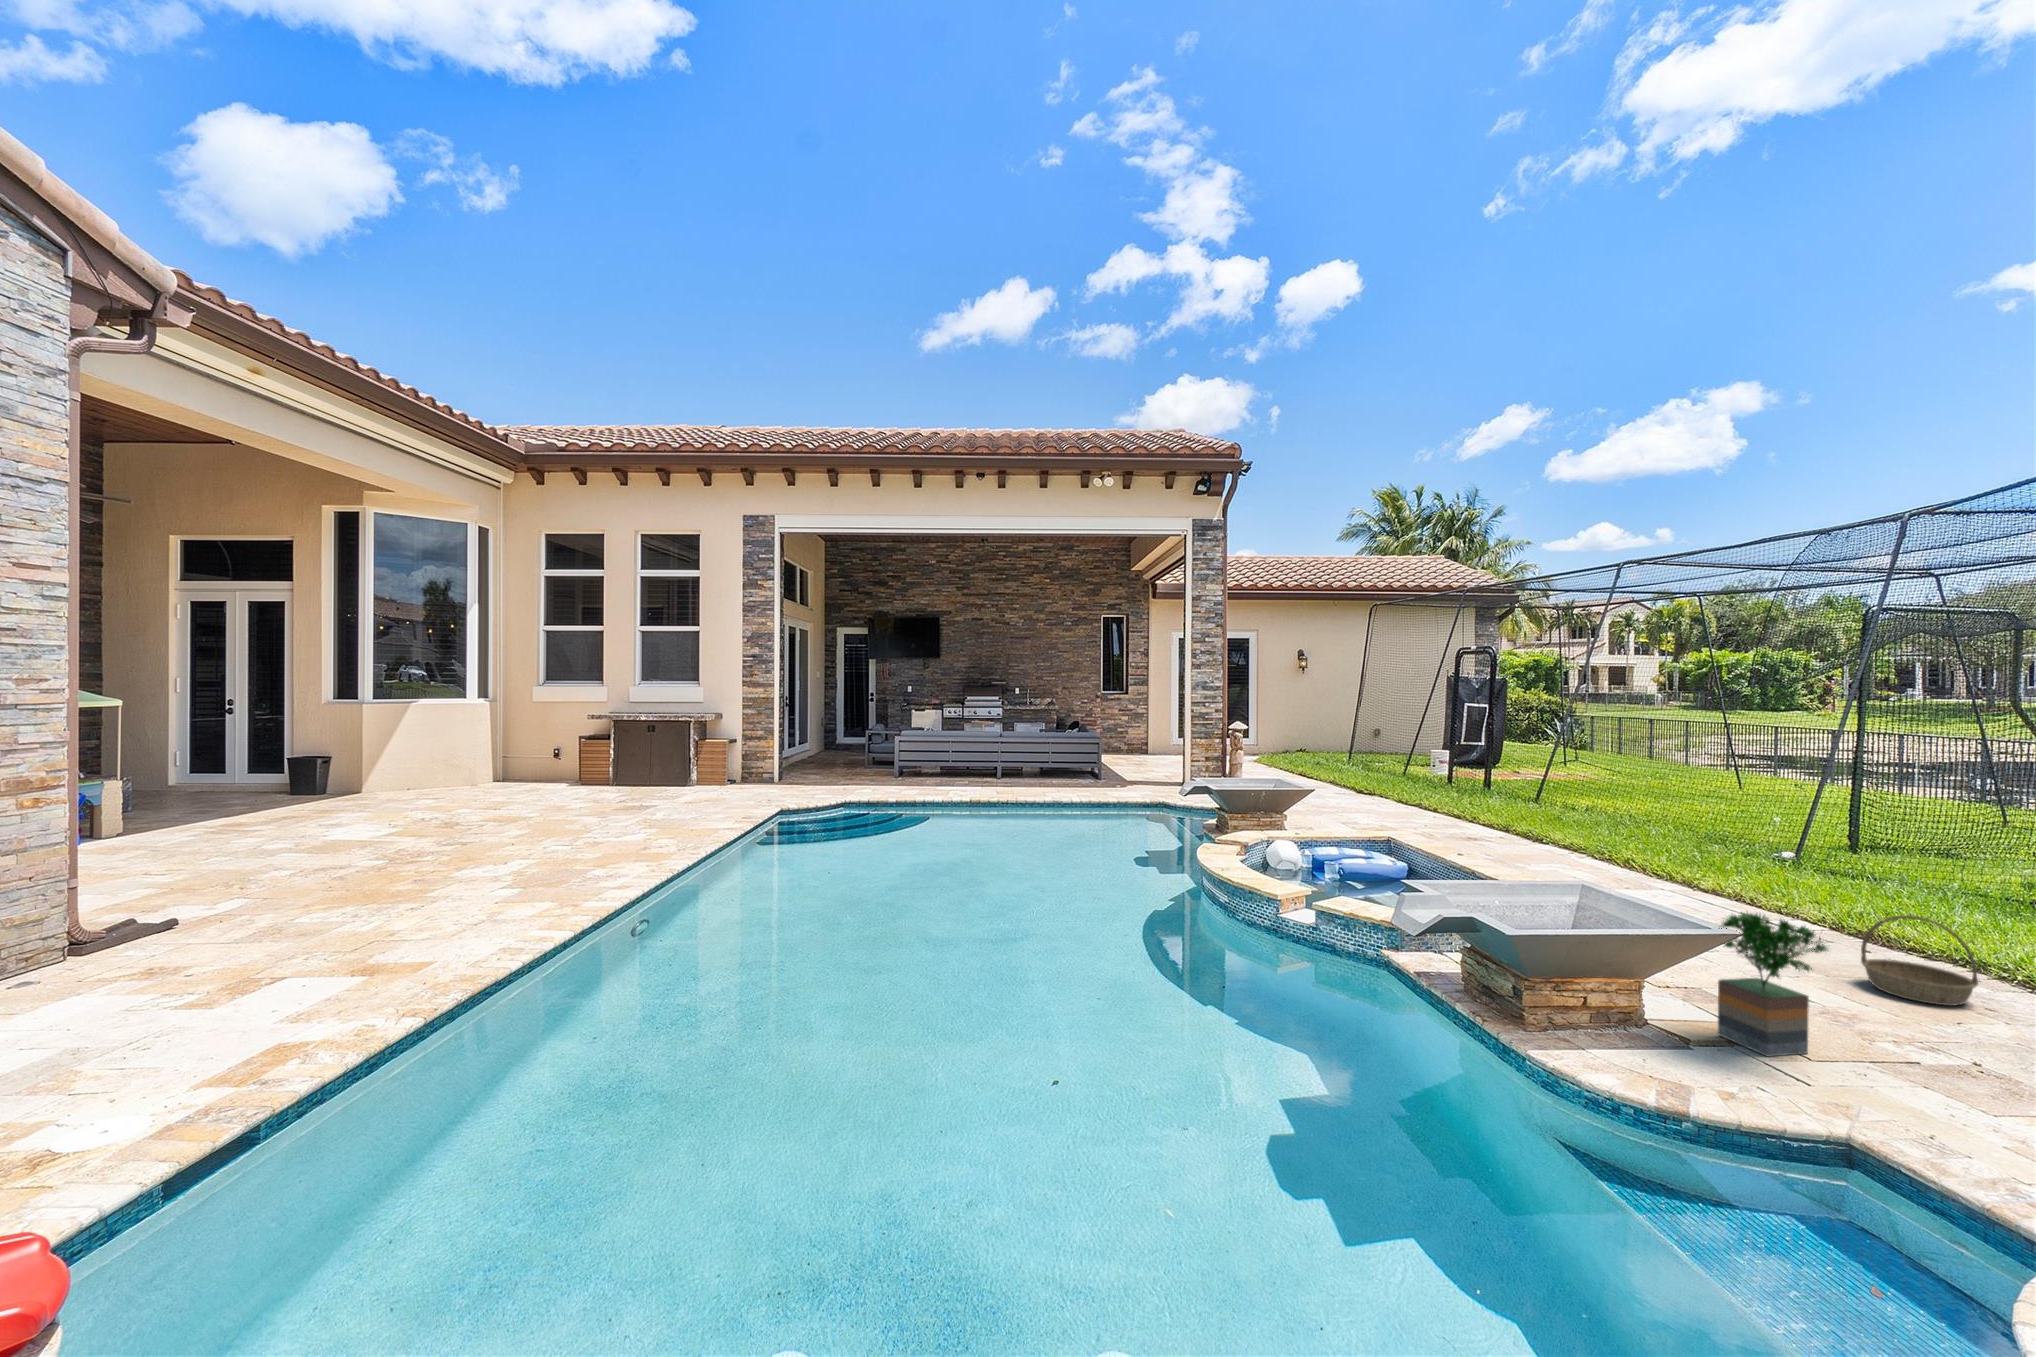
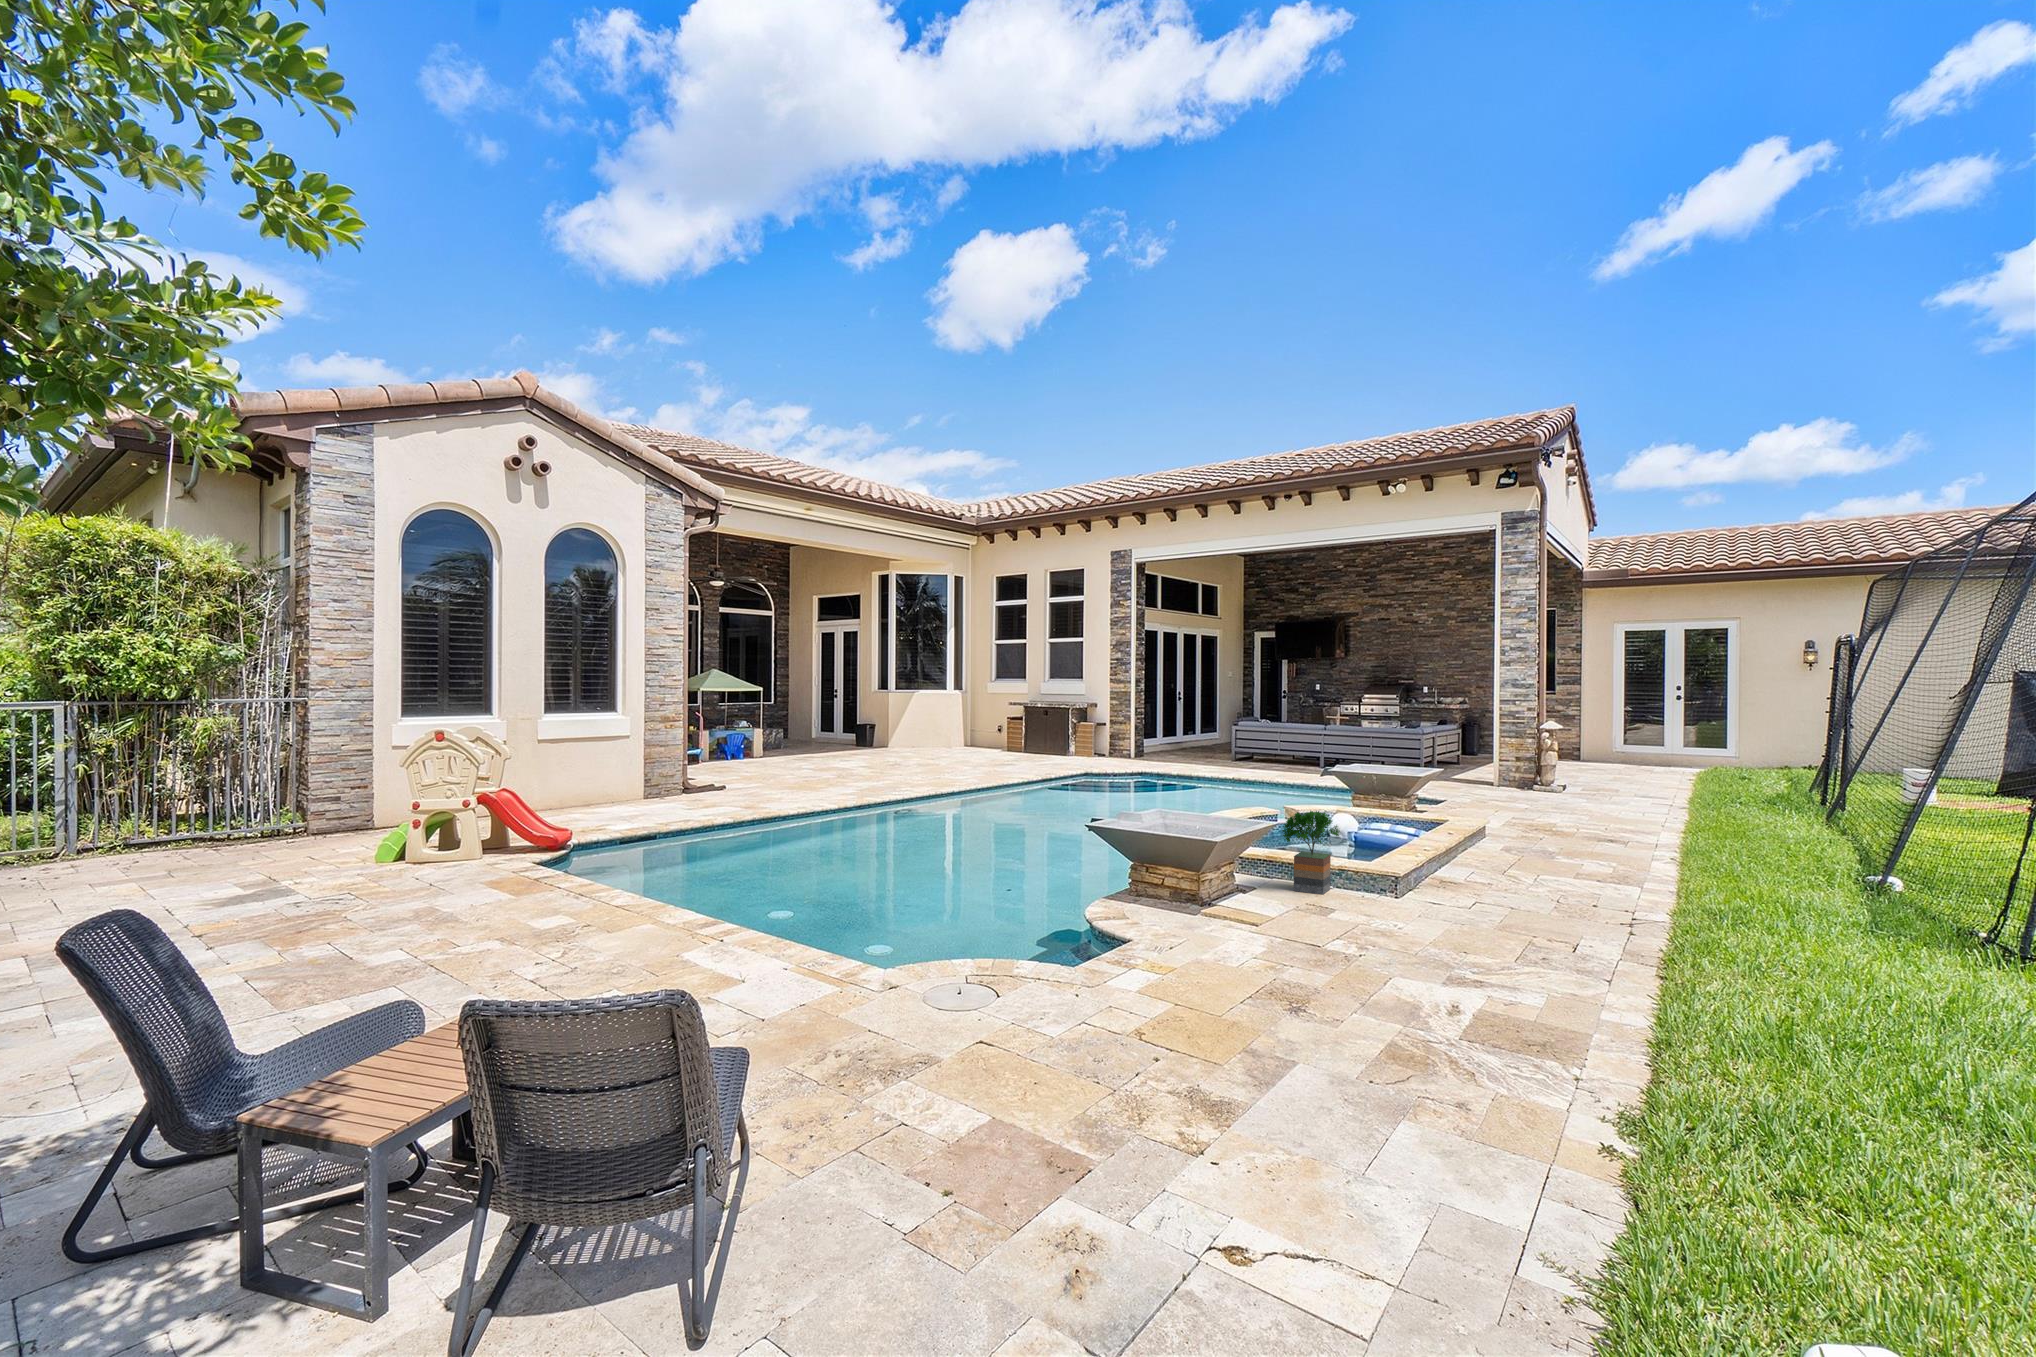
basket: present [1861,915,1978,1006] -> none [1507,846,1572,910]

